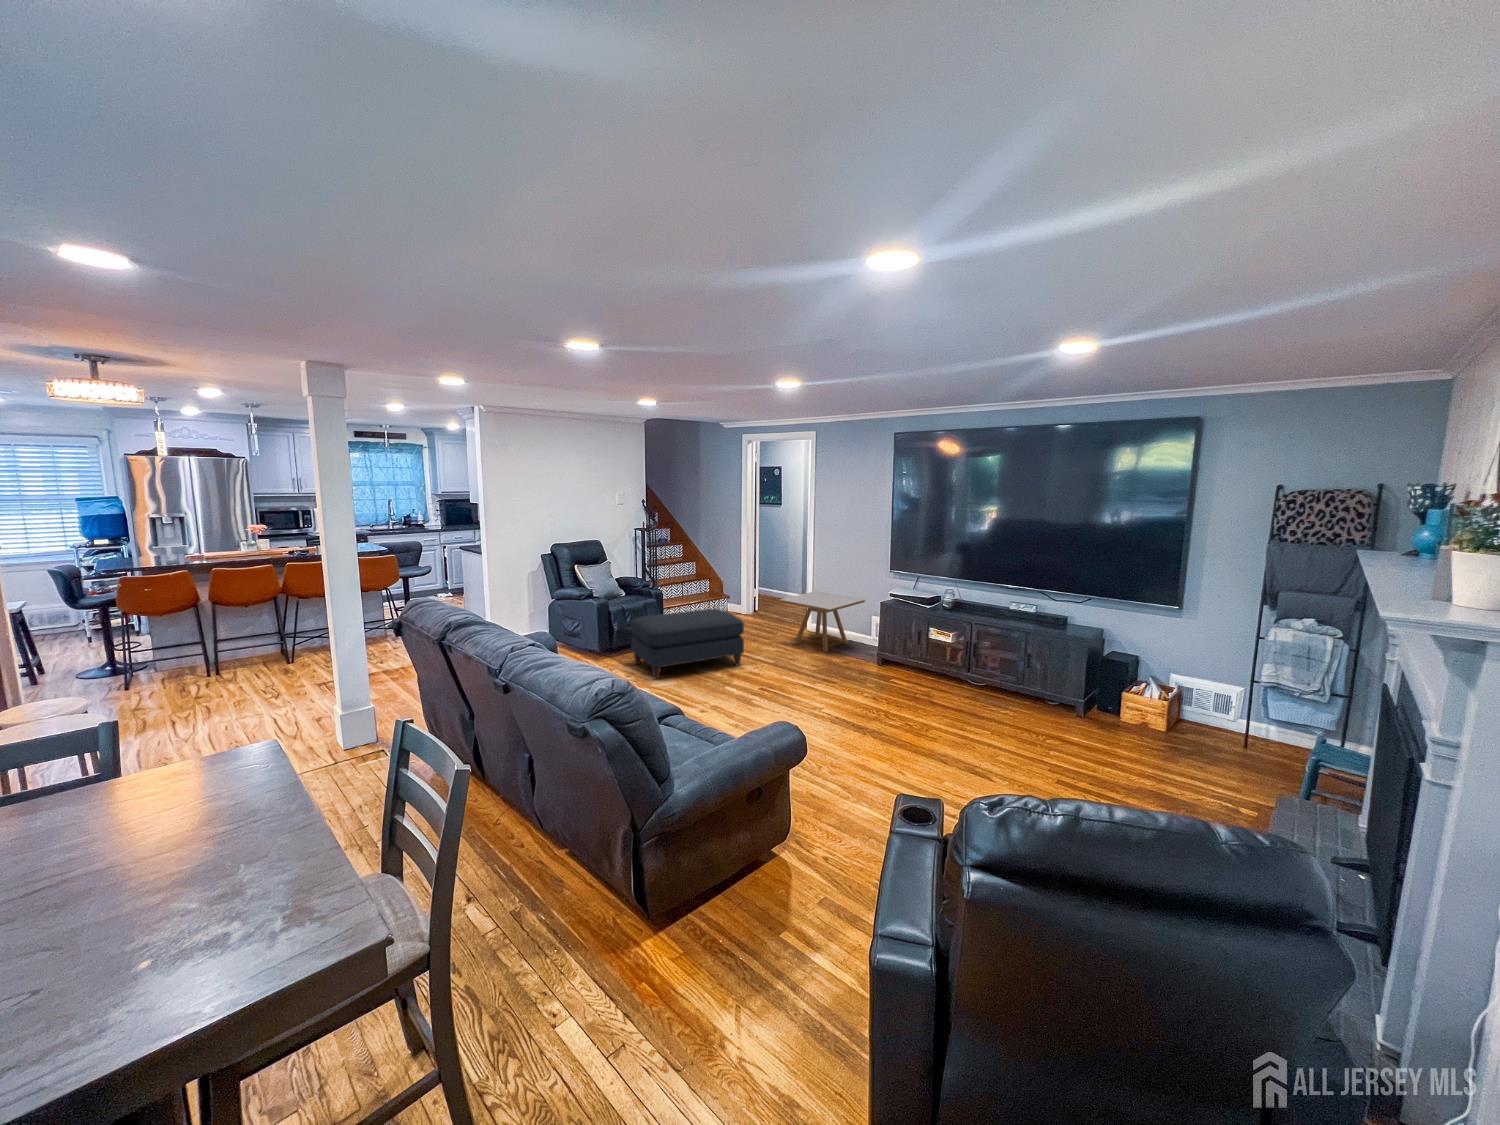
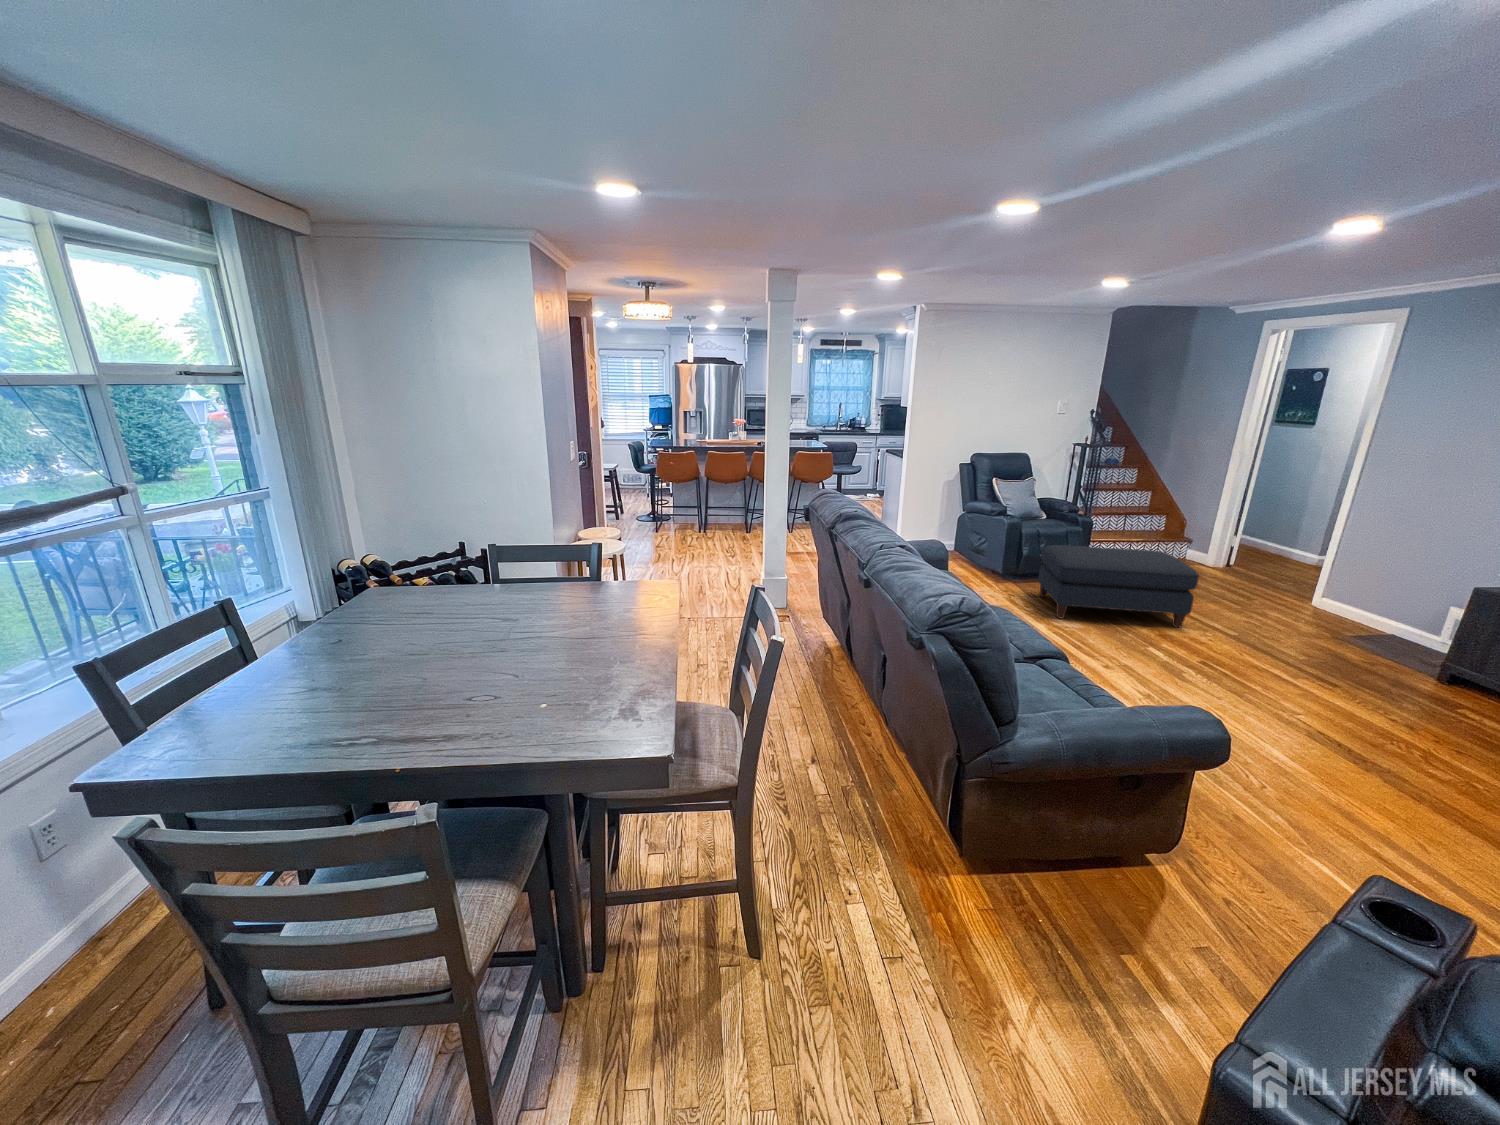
side table: present [780,591,865,652] -> none [1270,553,1445,642]

